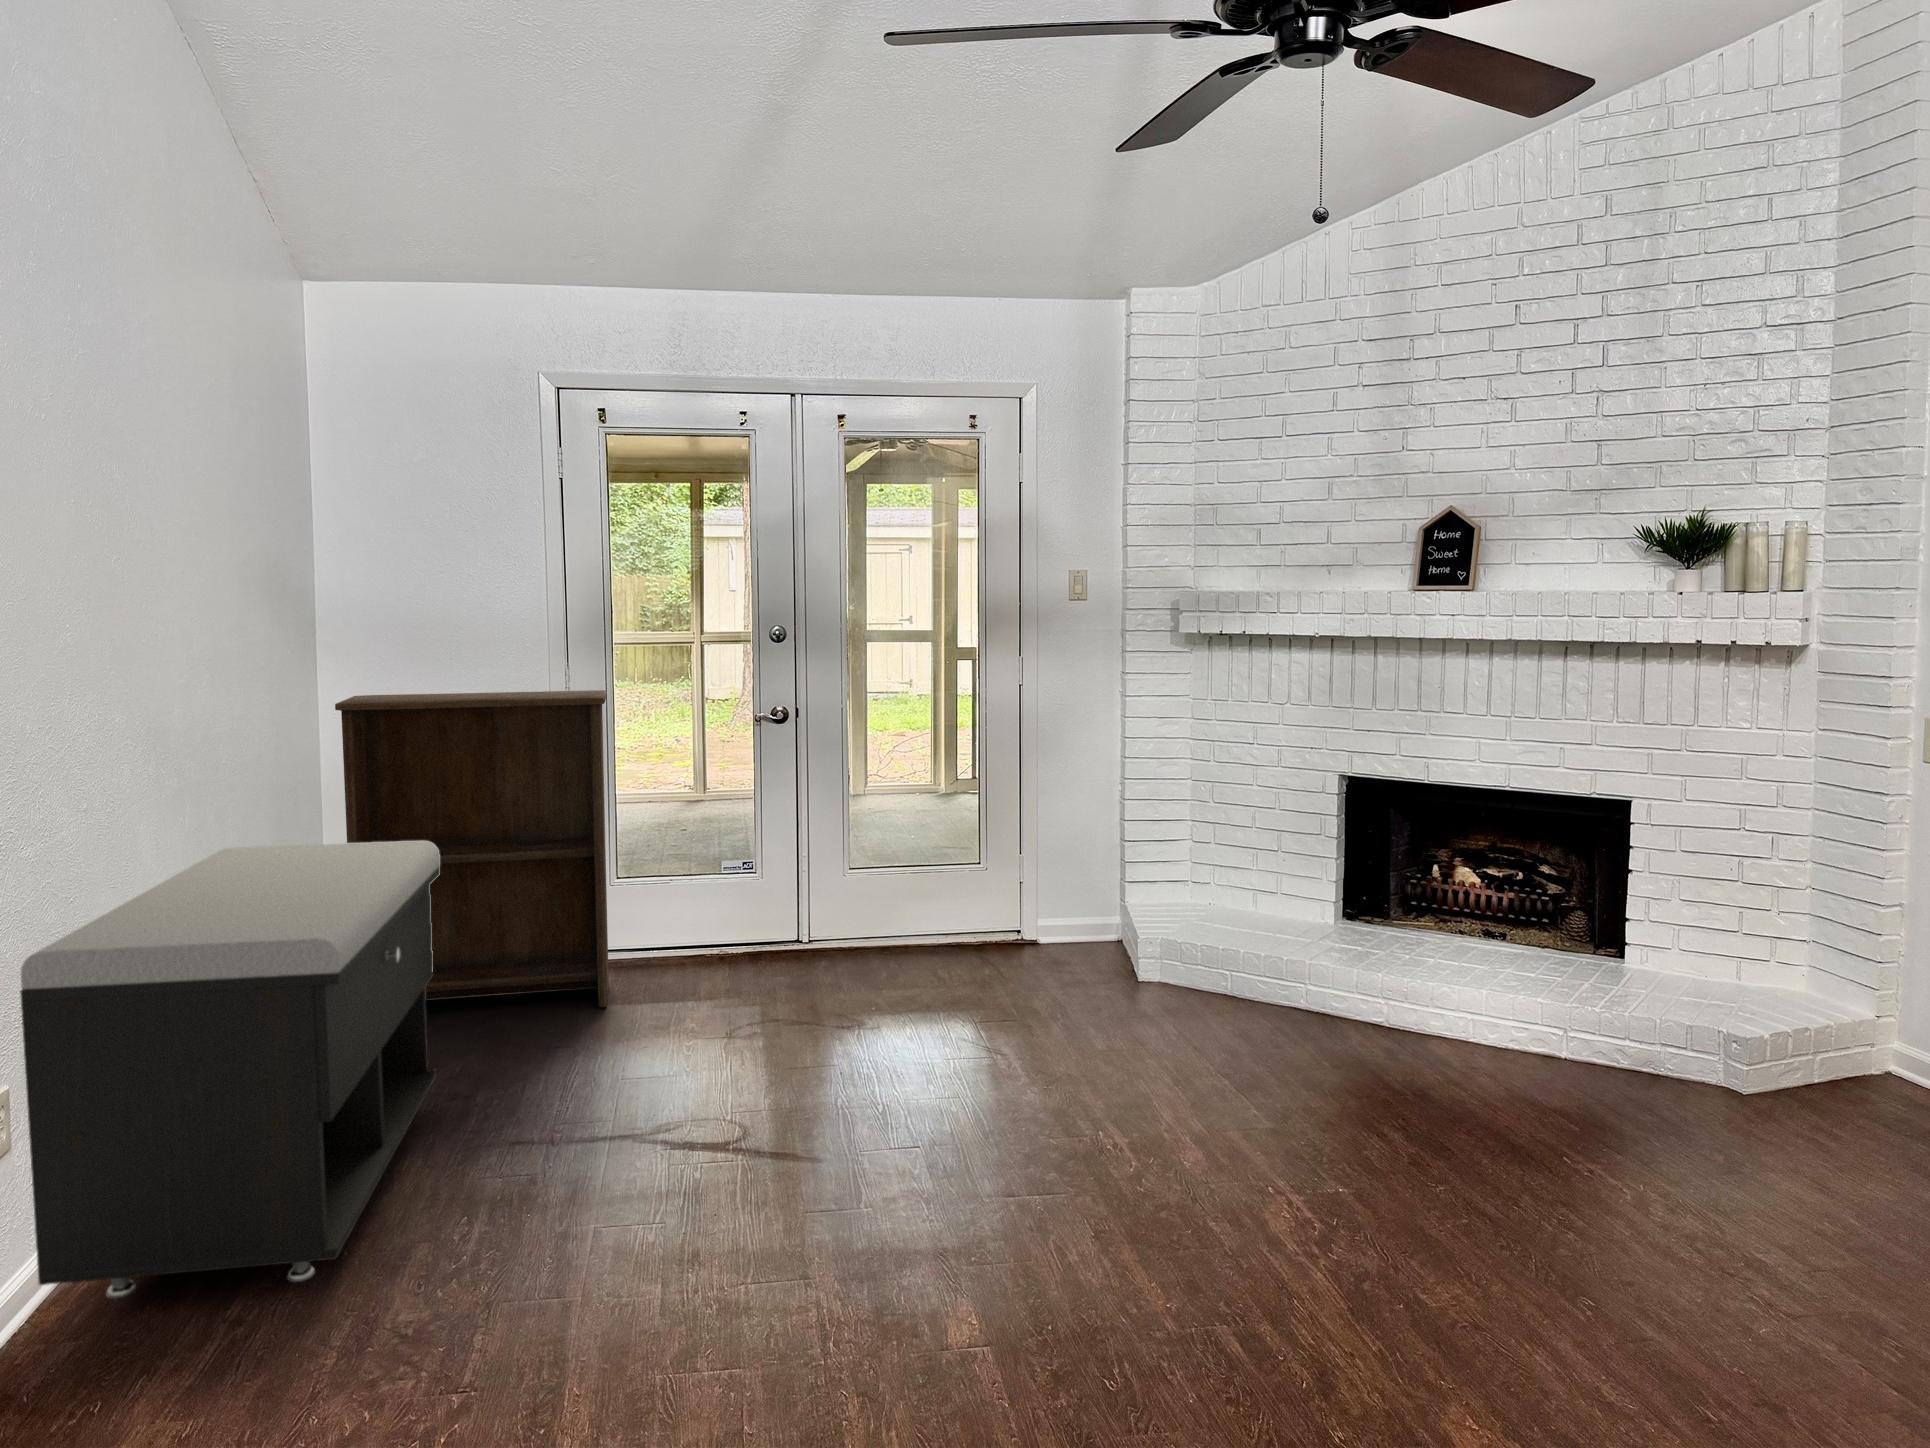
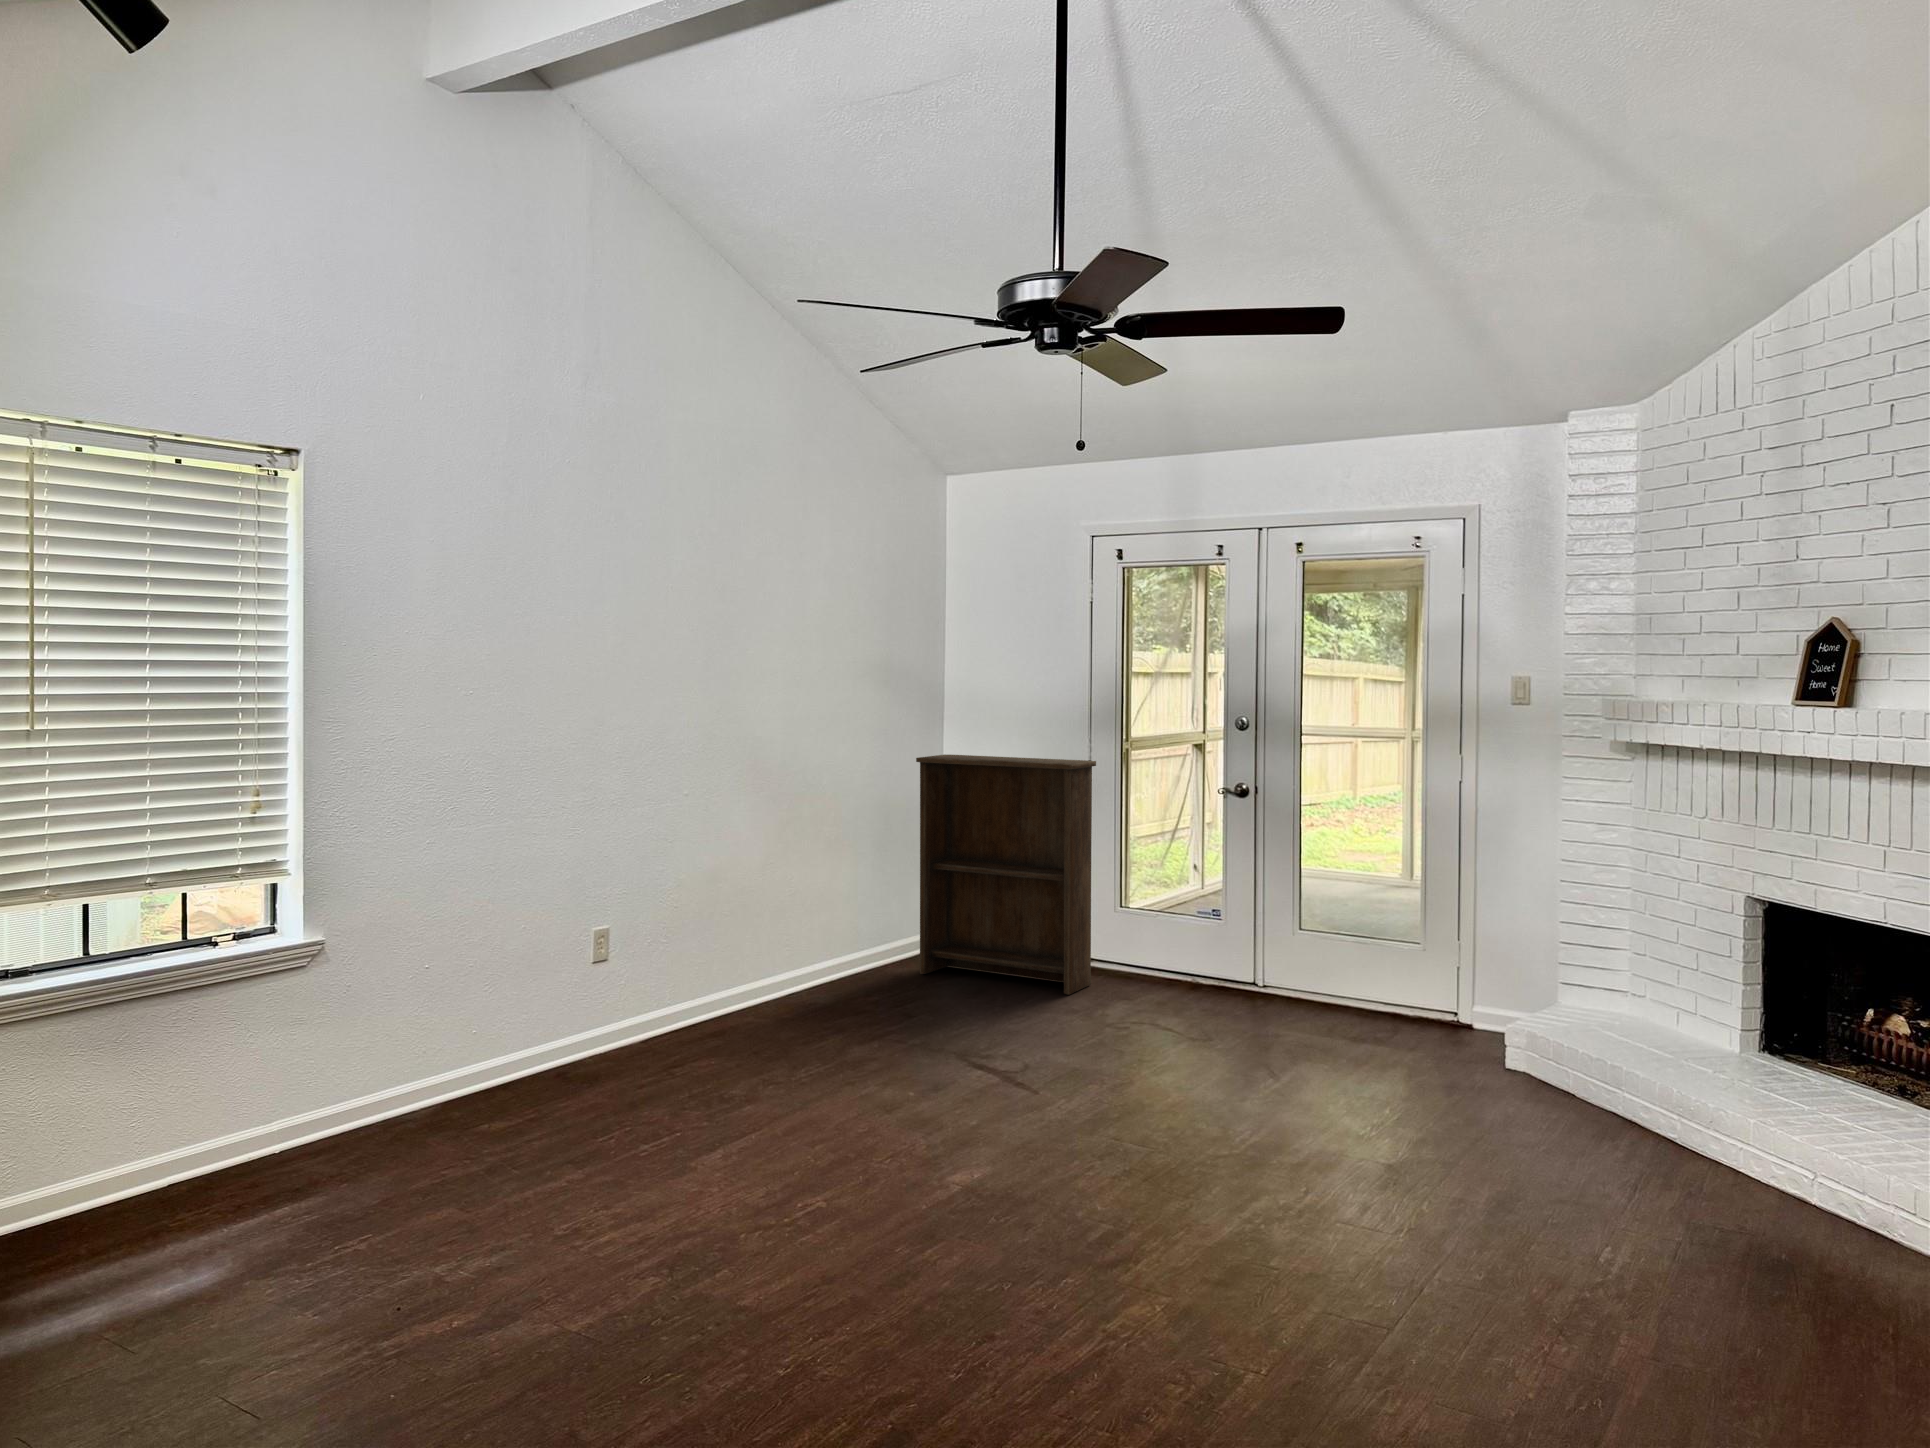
storage bench: present [20,841,440,1298] -> none [657,835,913,1062]

